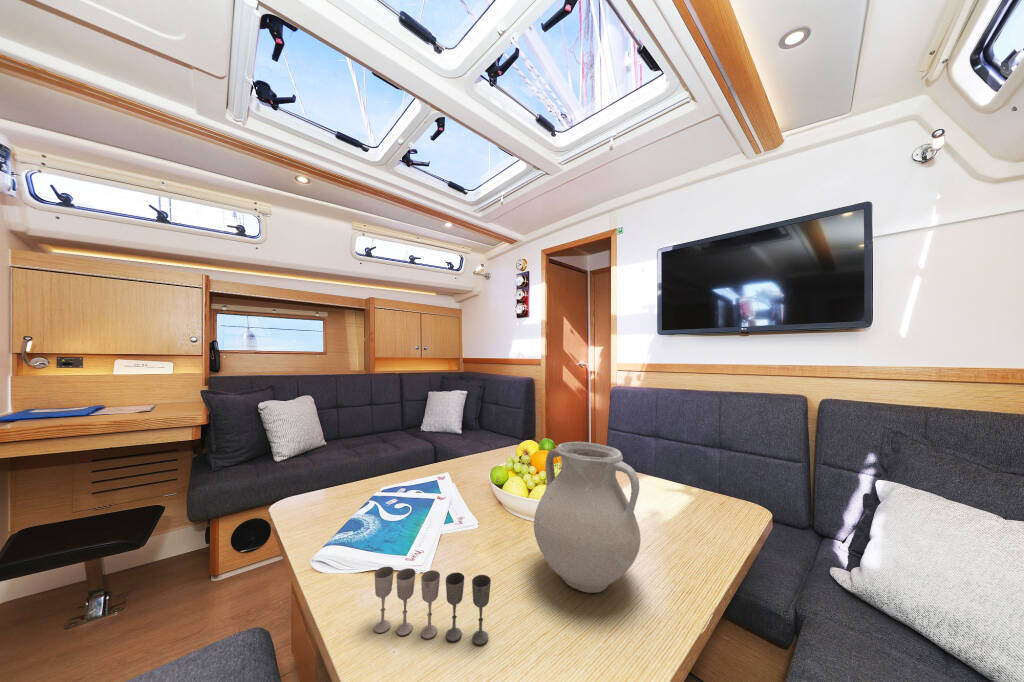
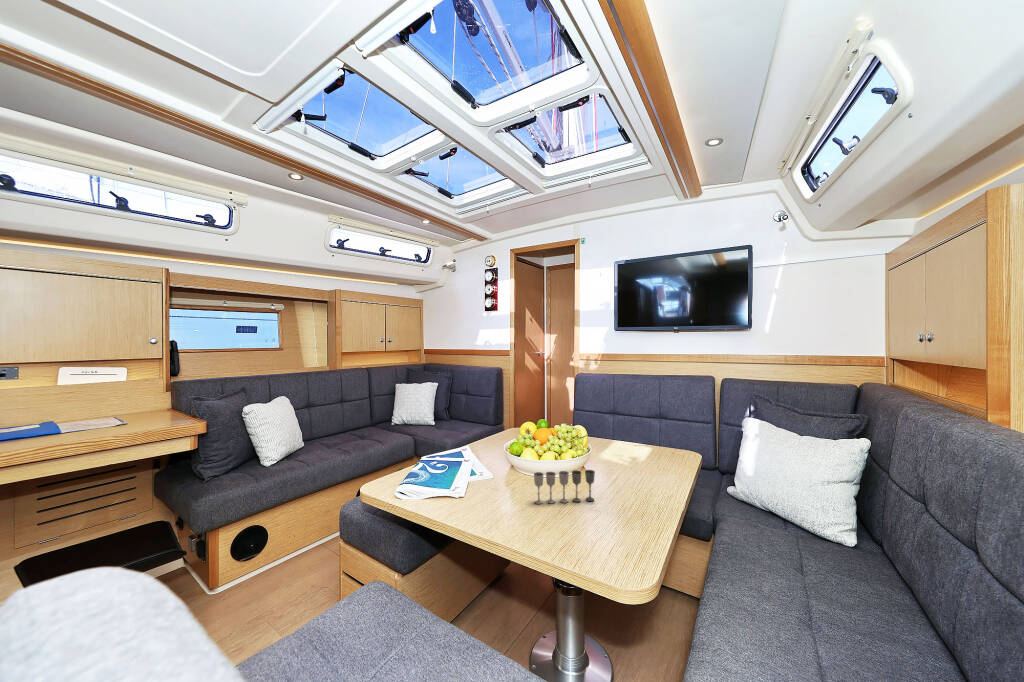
vase: present [534,442,641,593] -> none [592,404,653,481]

